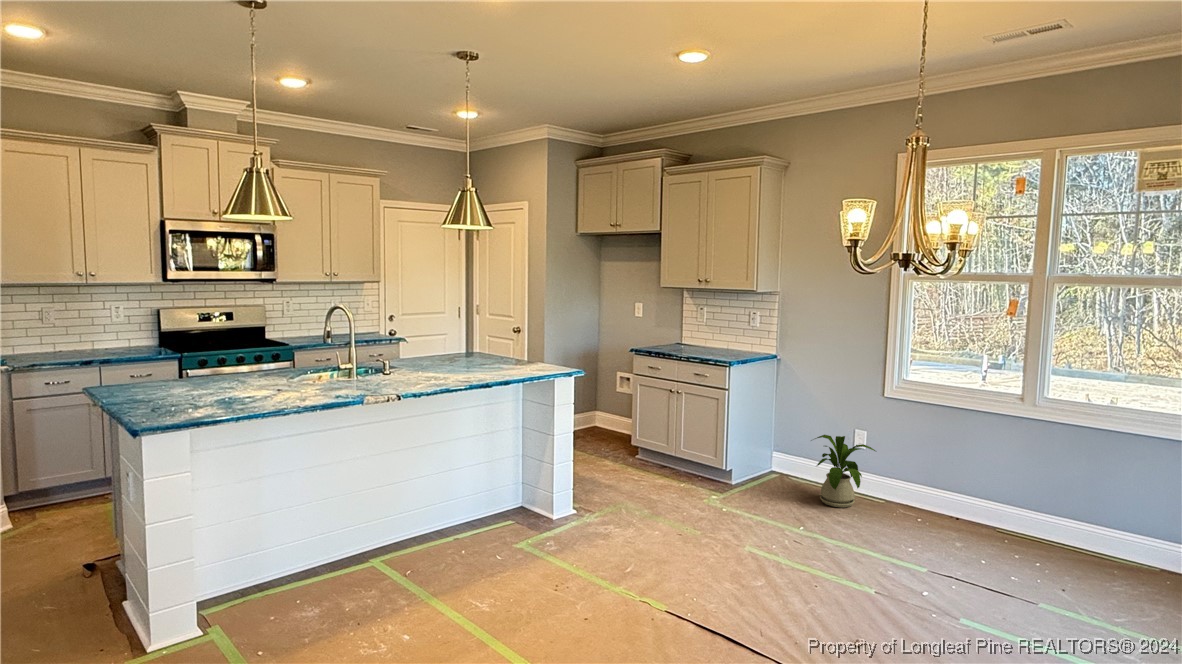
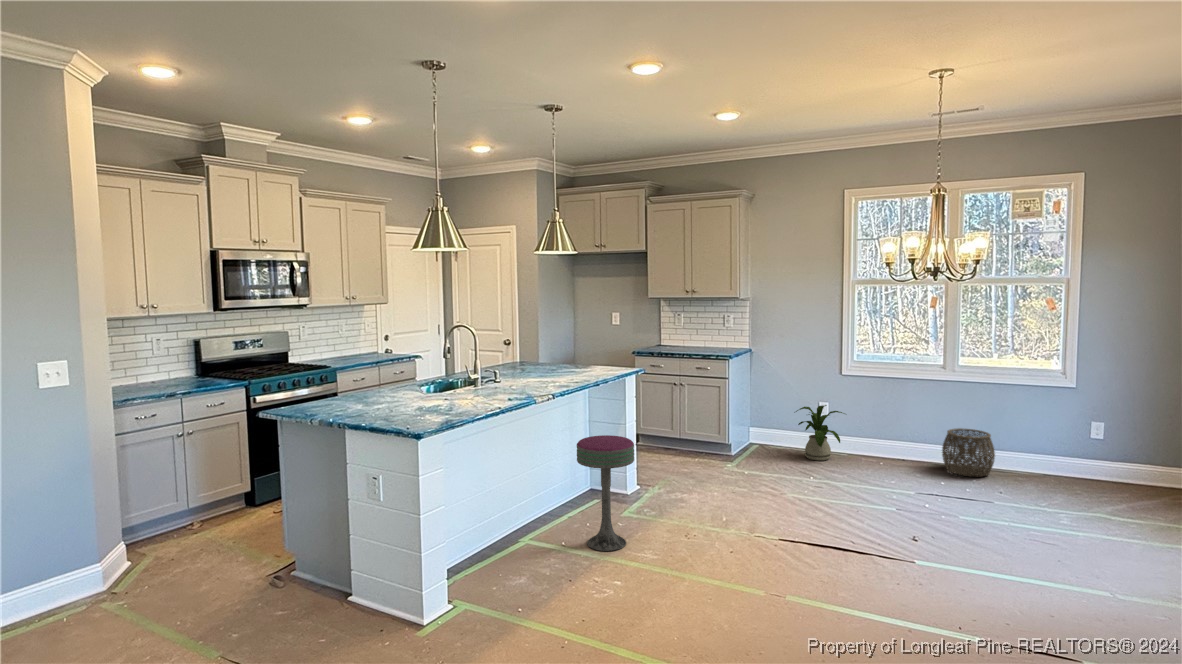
bar stool: none [420,449,491,592] -> present [577,435,634,551]
woven basket: none [1002,488,1083,564] -> present [942,428,995,477]

